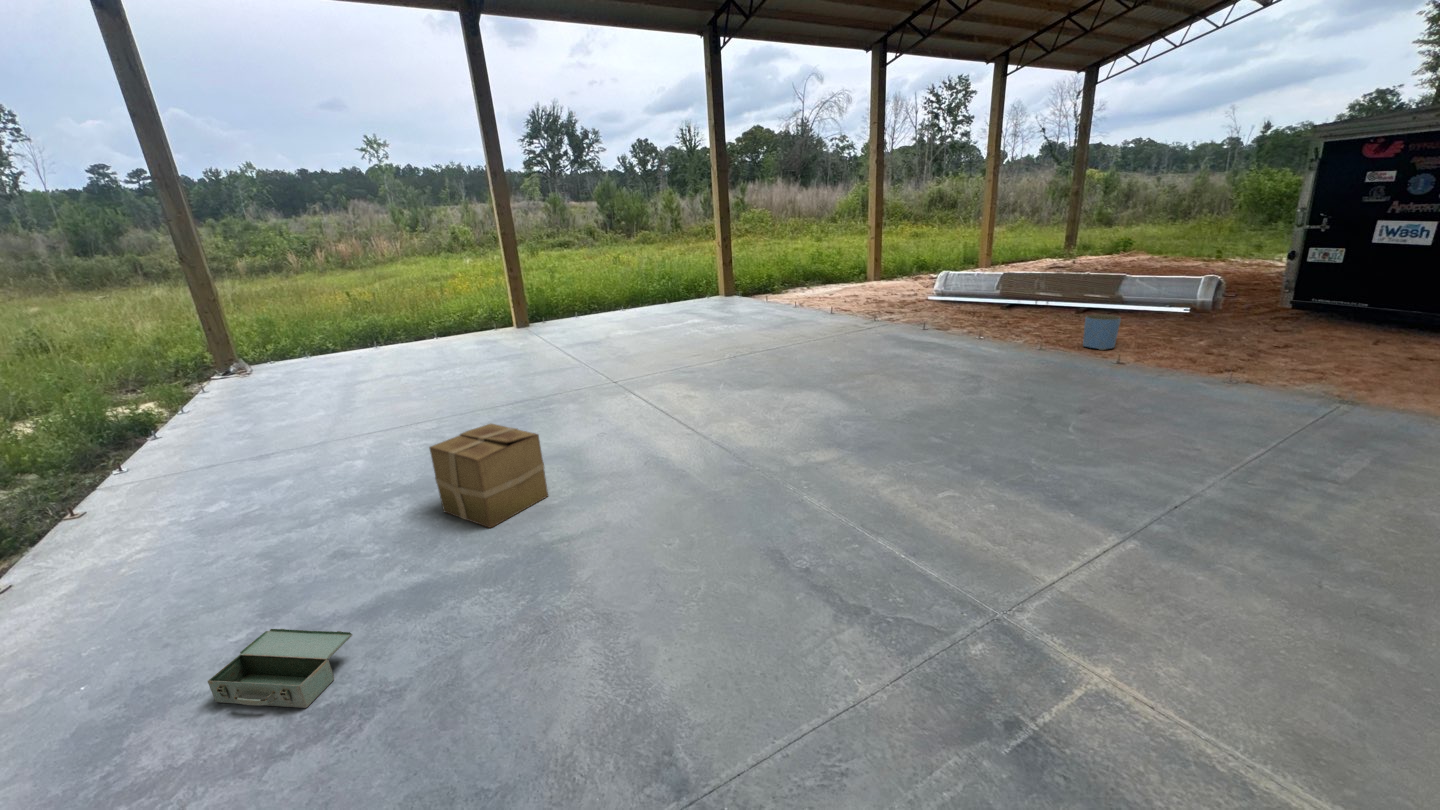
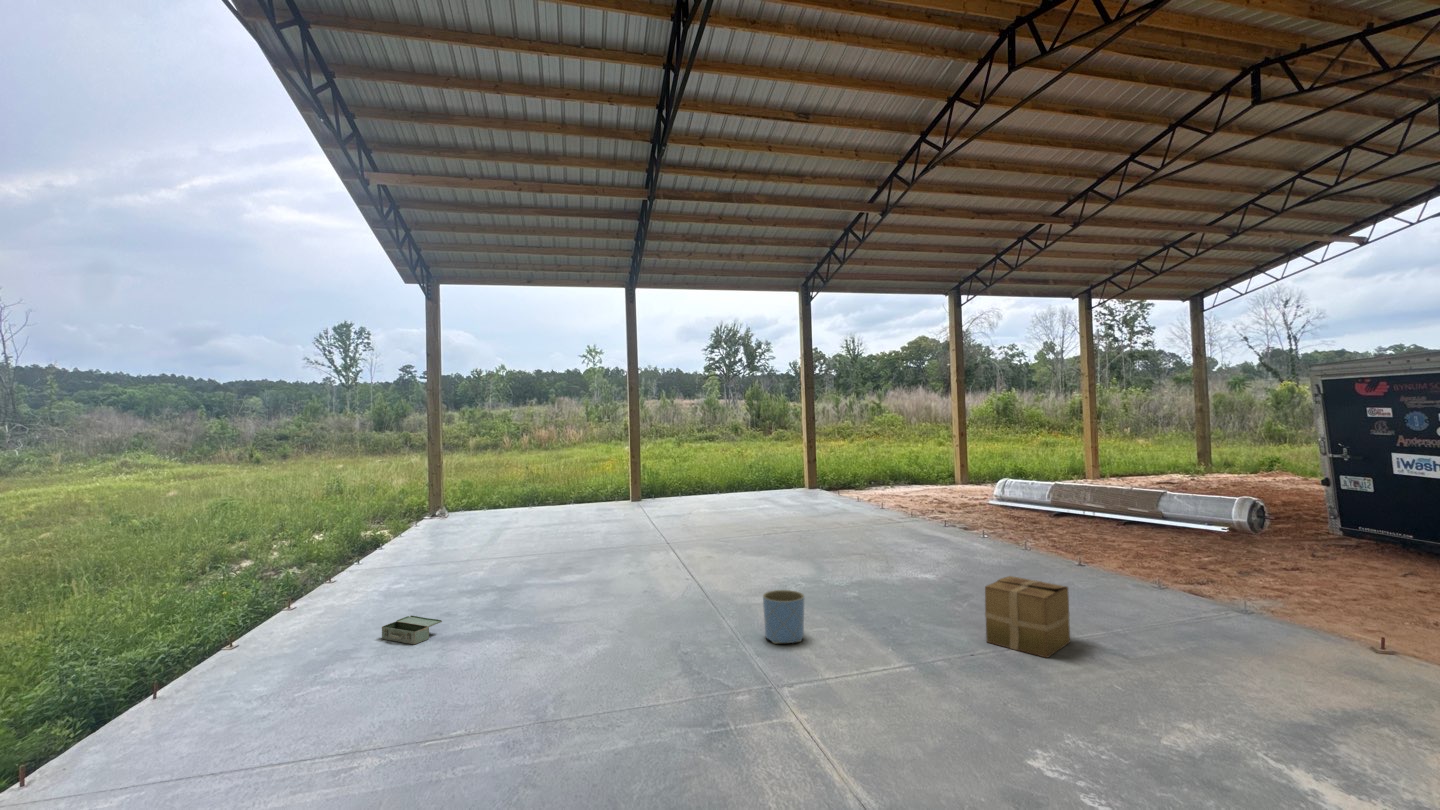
planter: present [1083,314,1121,350] -> present [763,590,804,644]
cardboard box: present [429,424,548,528] -> present [985,576,1070,658]

